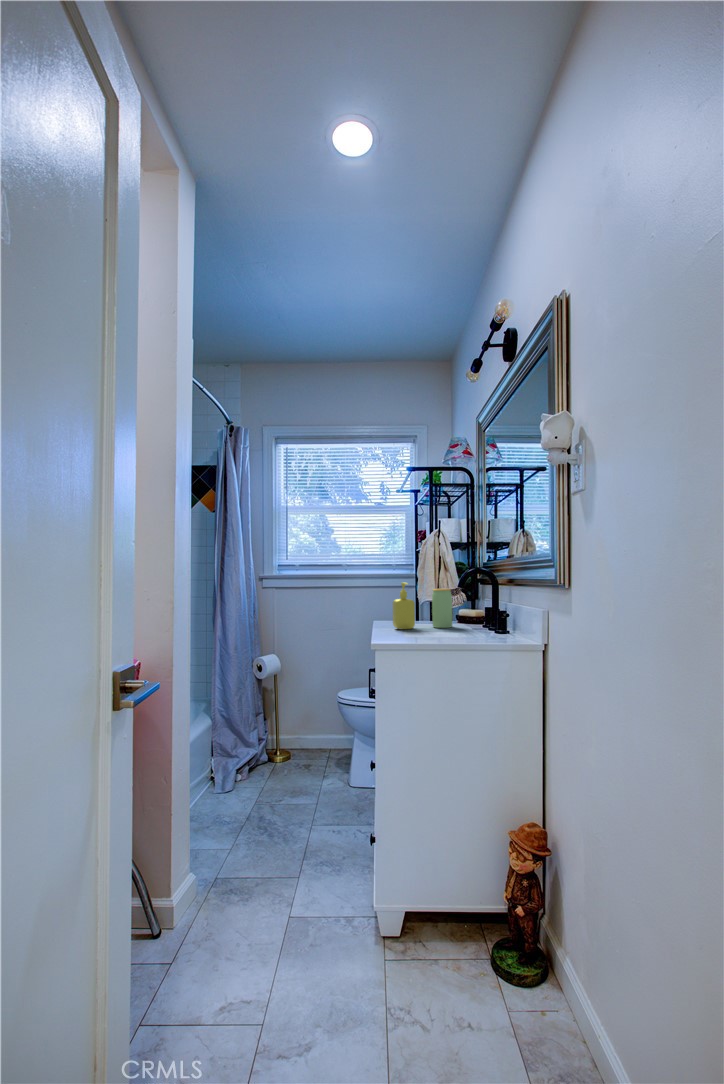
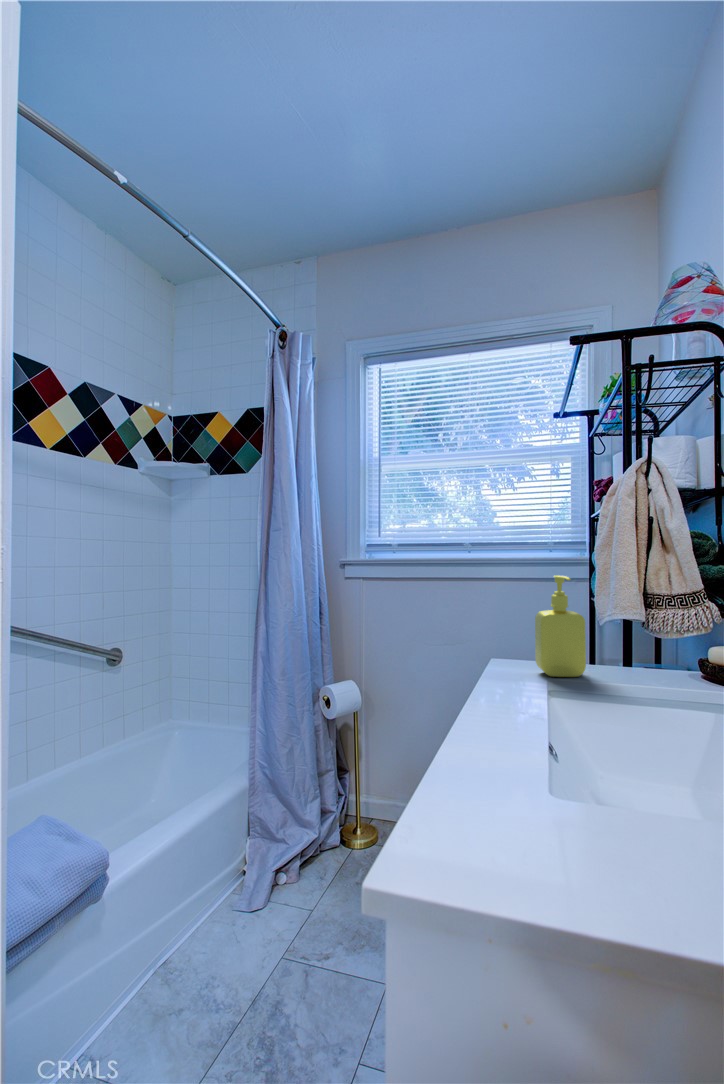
jar: present [432,589,452,628] -> none [628,591,679,682]

